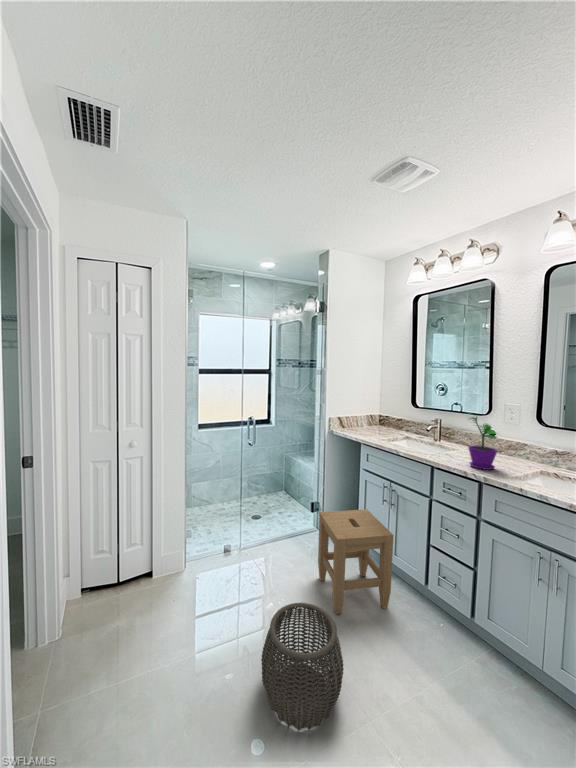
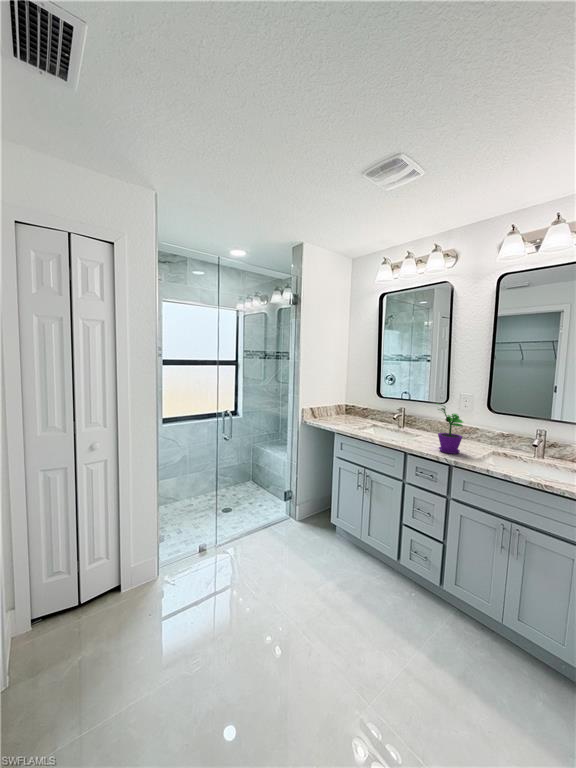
stool: present [318,509,393,614] -> none [300,495,373,595]
woven basket: present [261,603,344,730] -> none [270,589,347,704]

